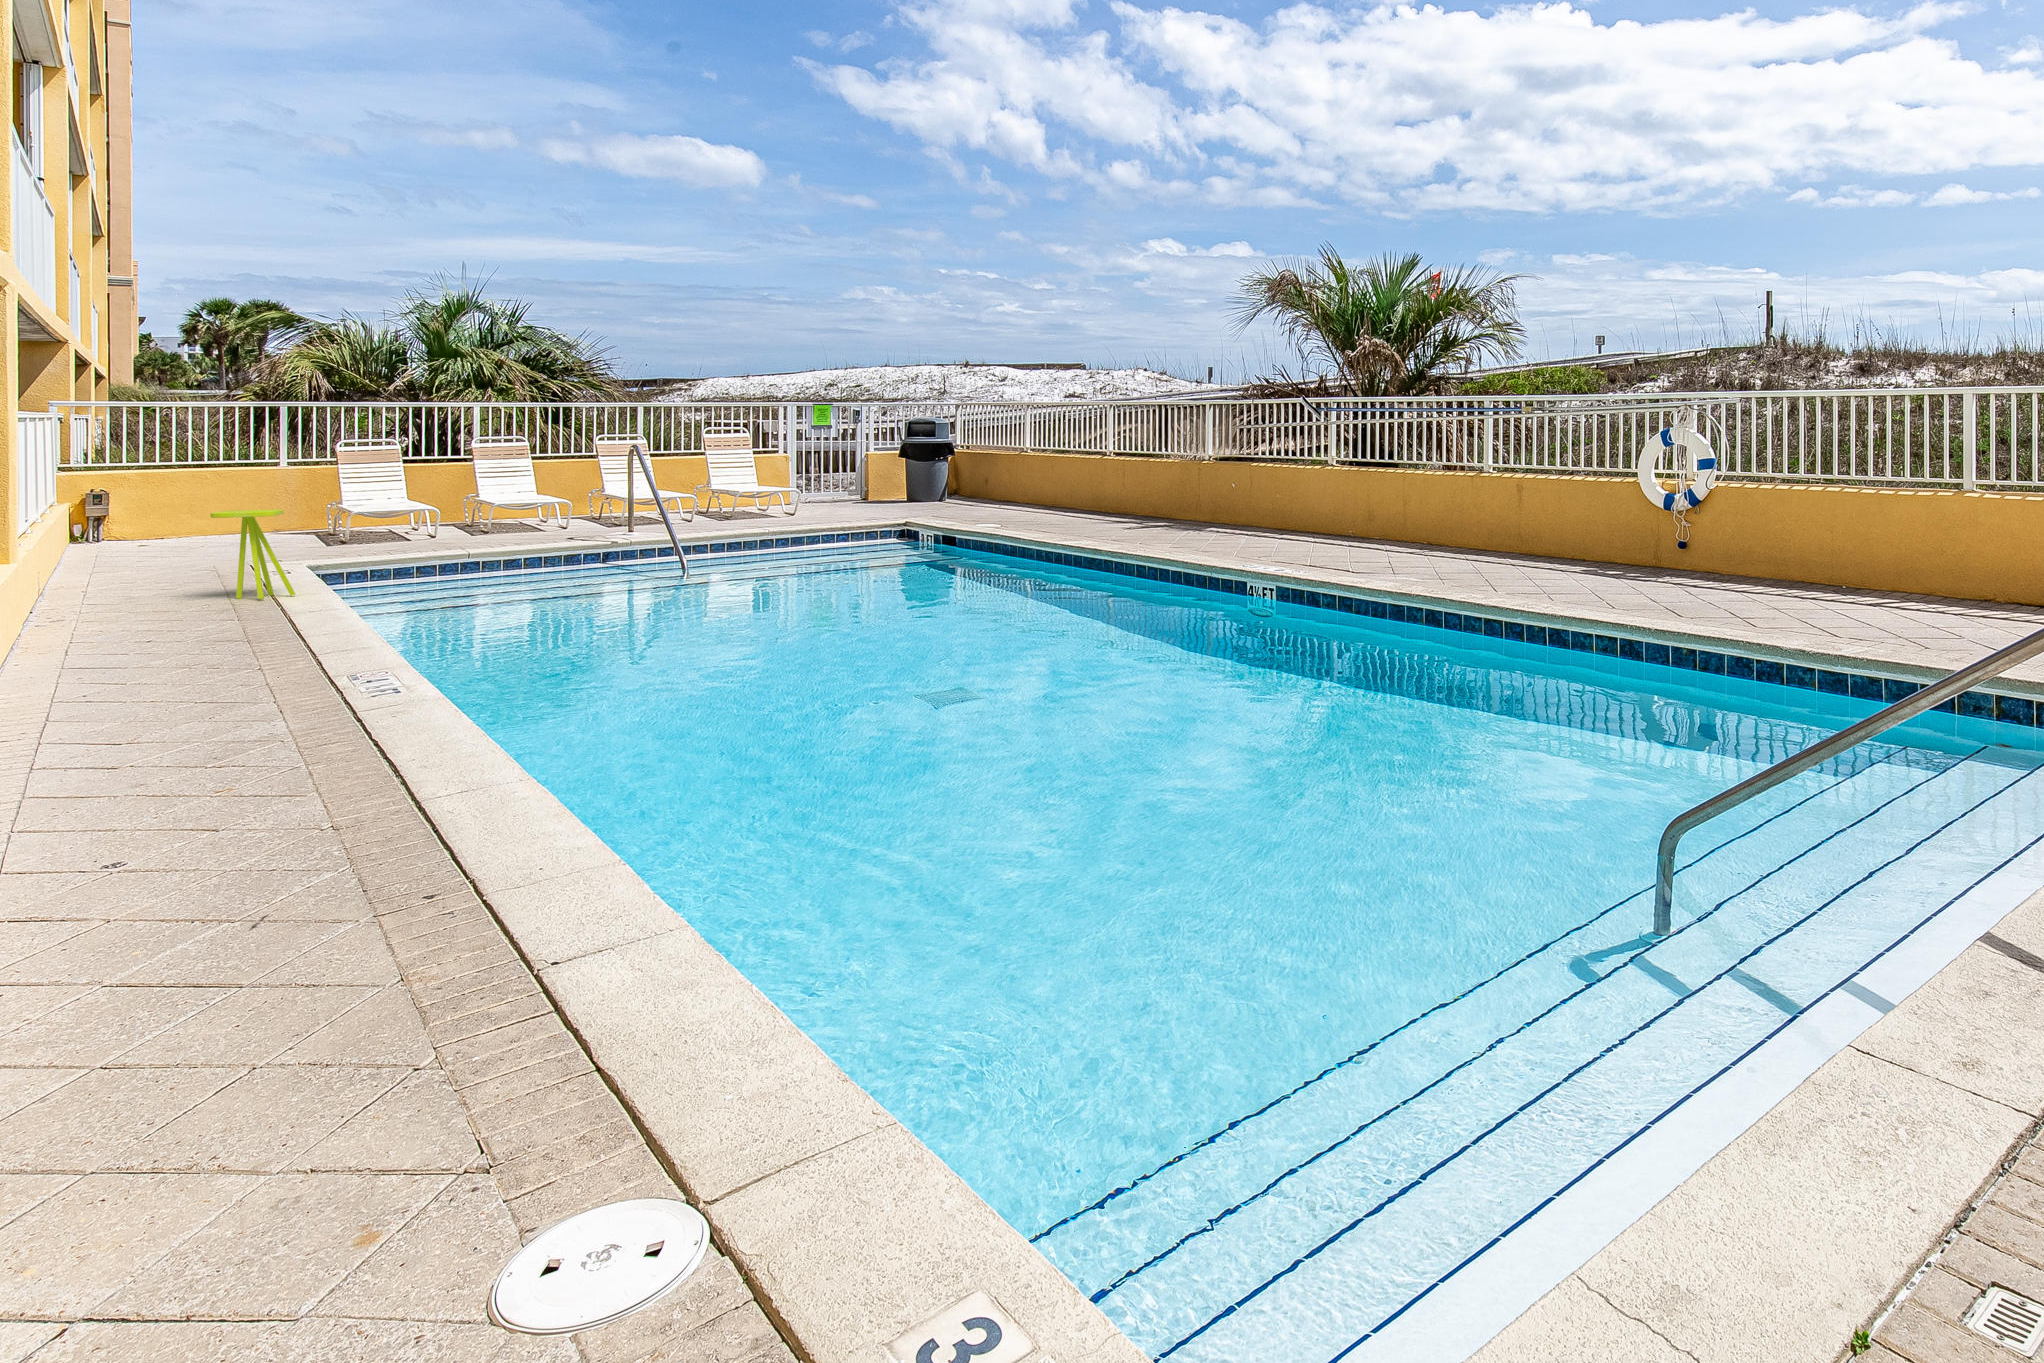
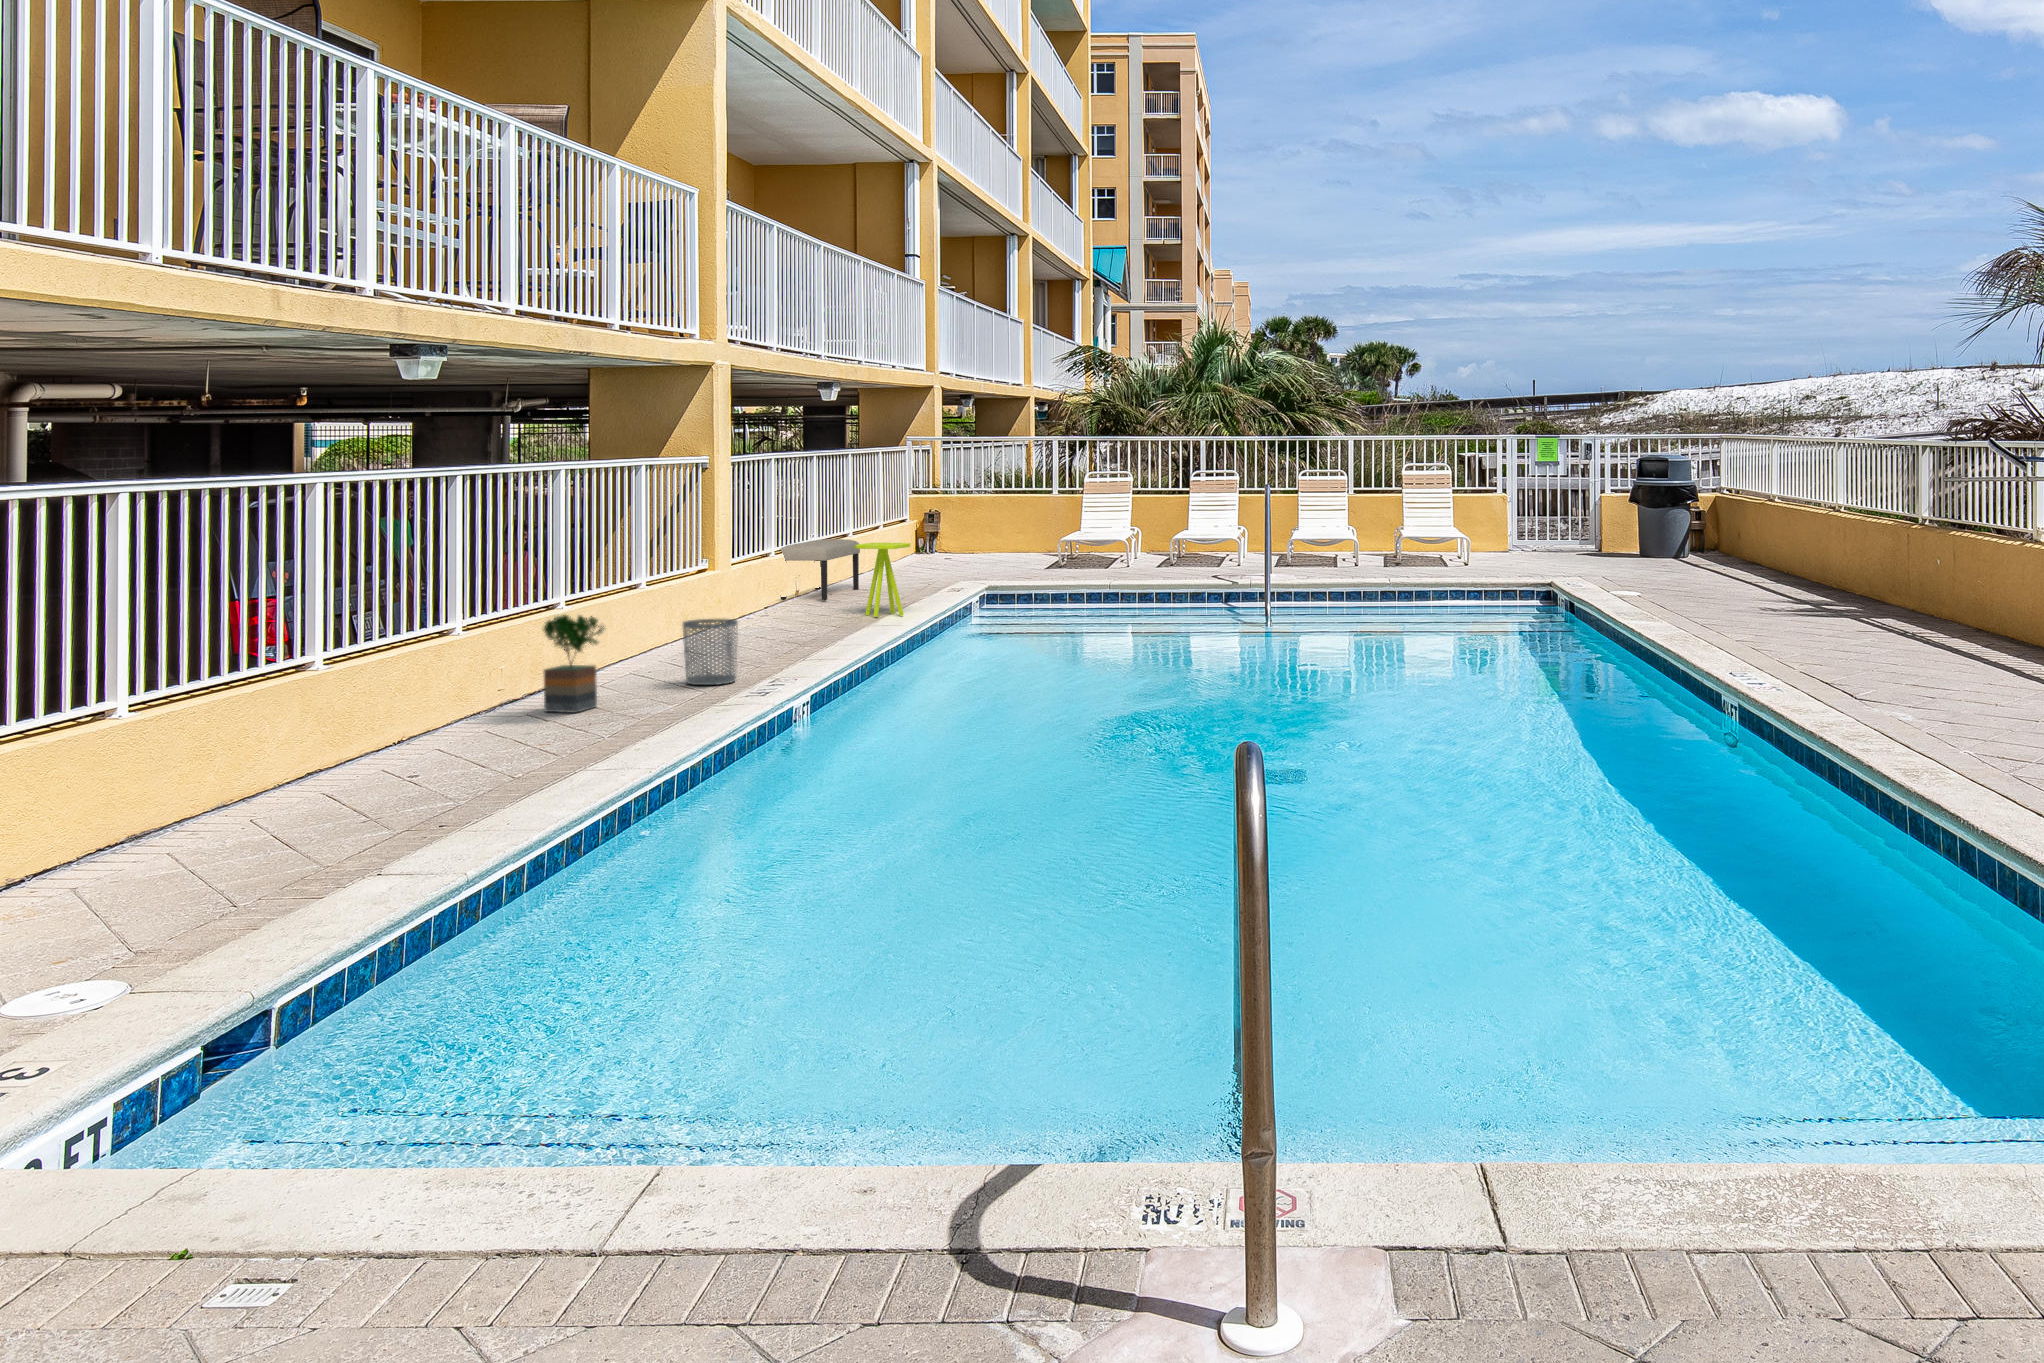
bench: none [32,516,132,595] -> present [780,539,860,601]
potted tree: none [32,594,154,731] -> present [543,615,604,713]
waste bin: none [183,595,279,680] -> present [682,619,738,685]

